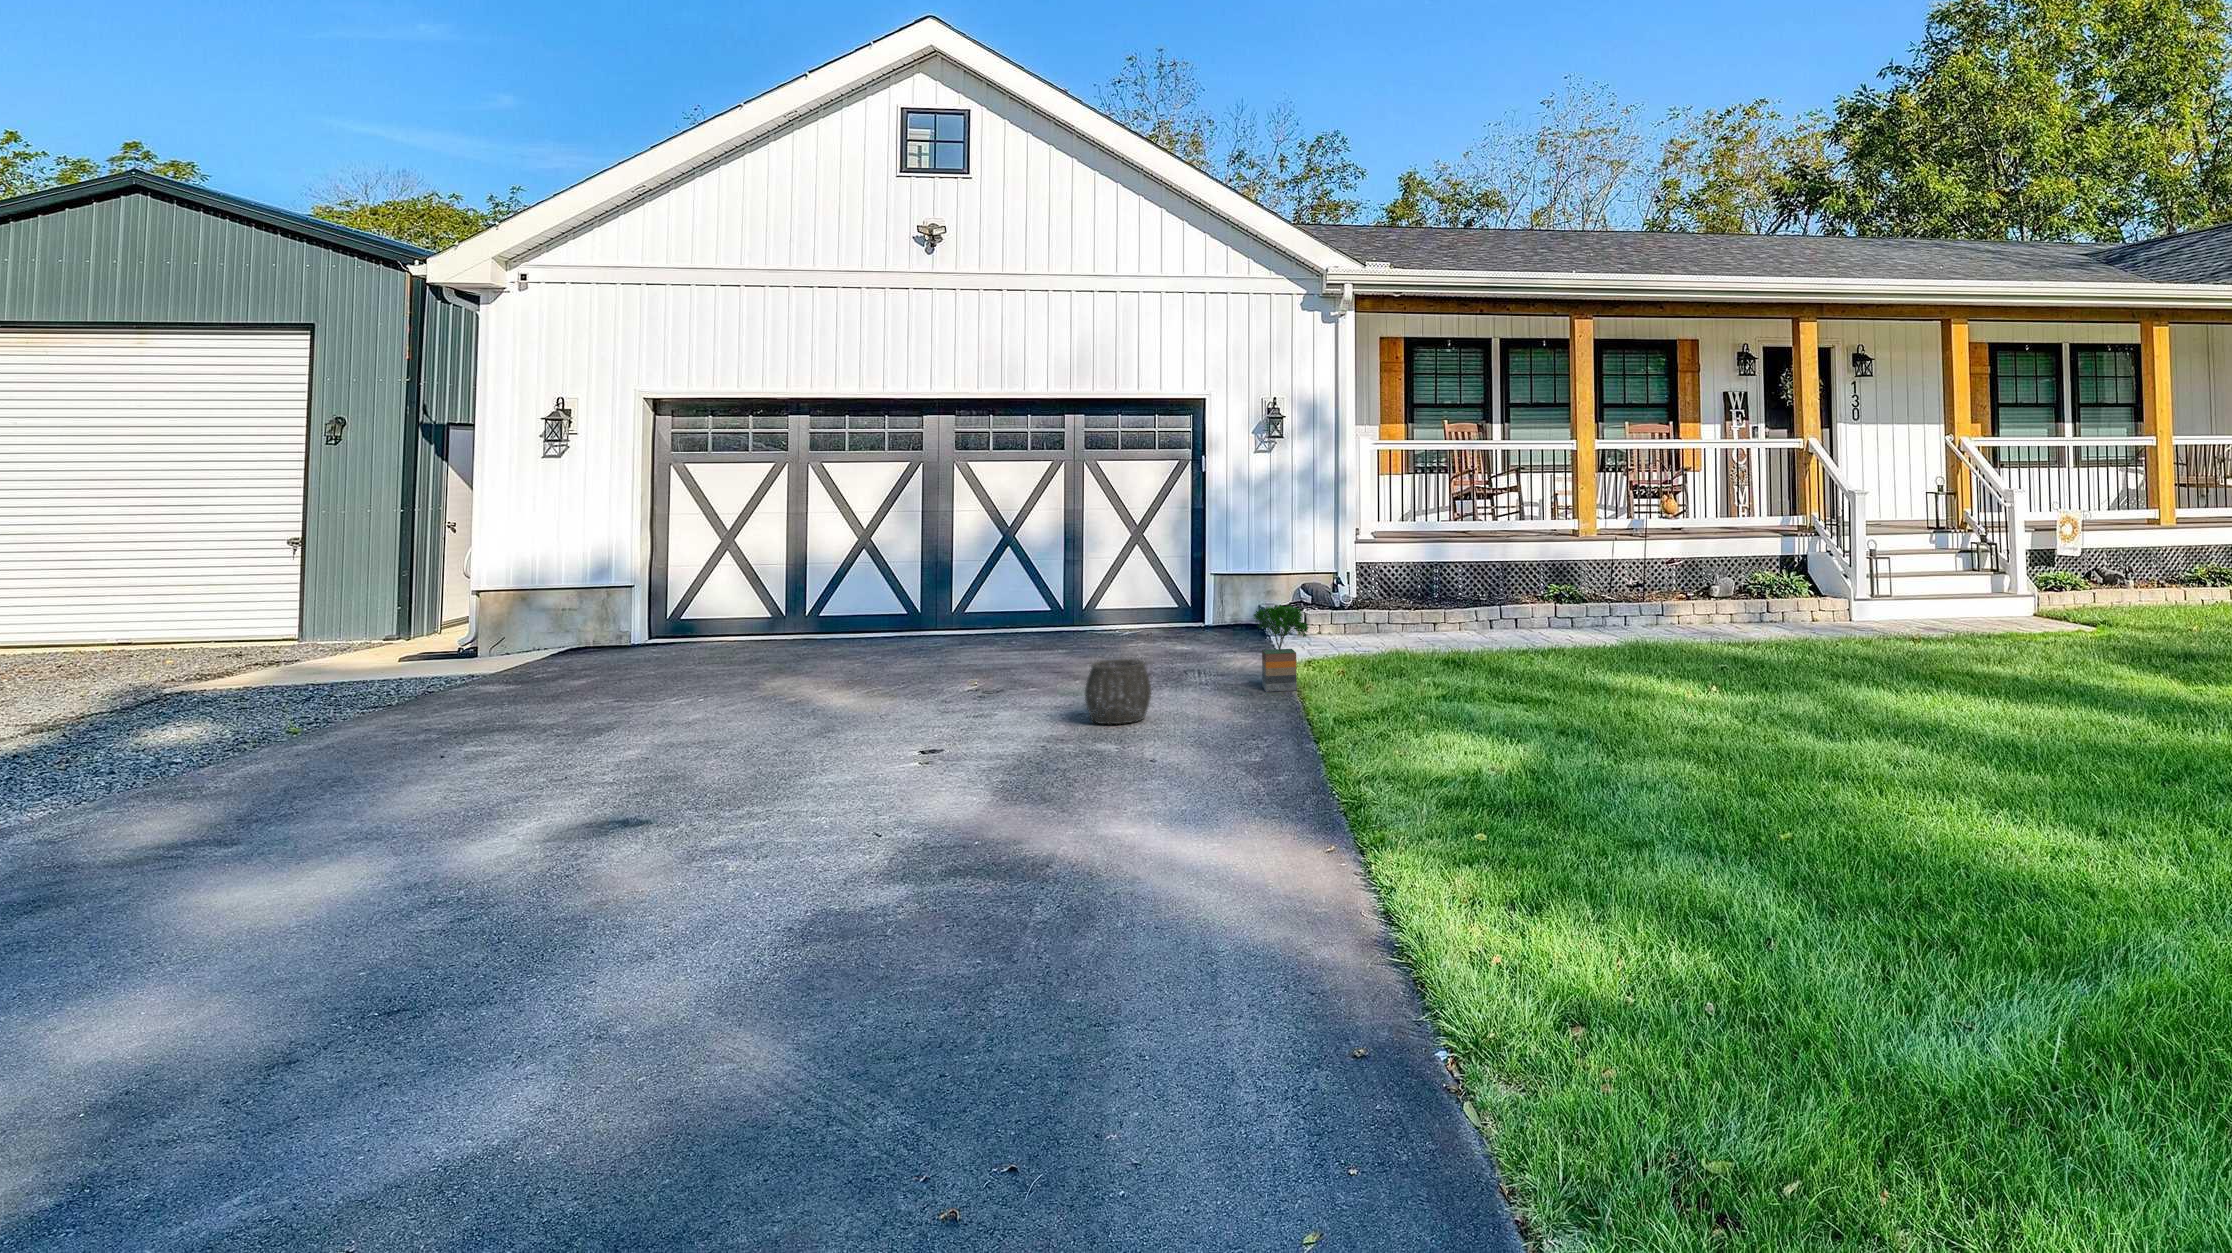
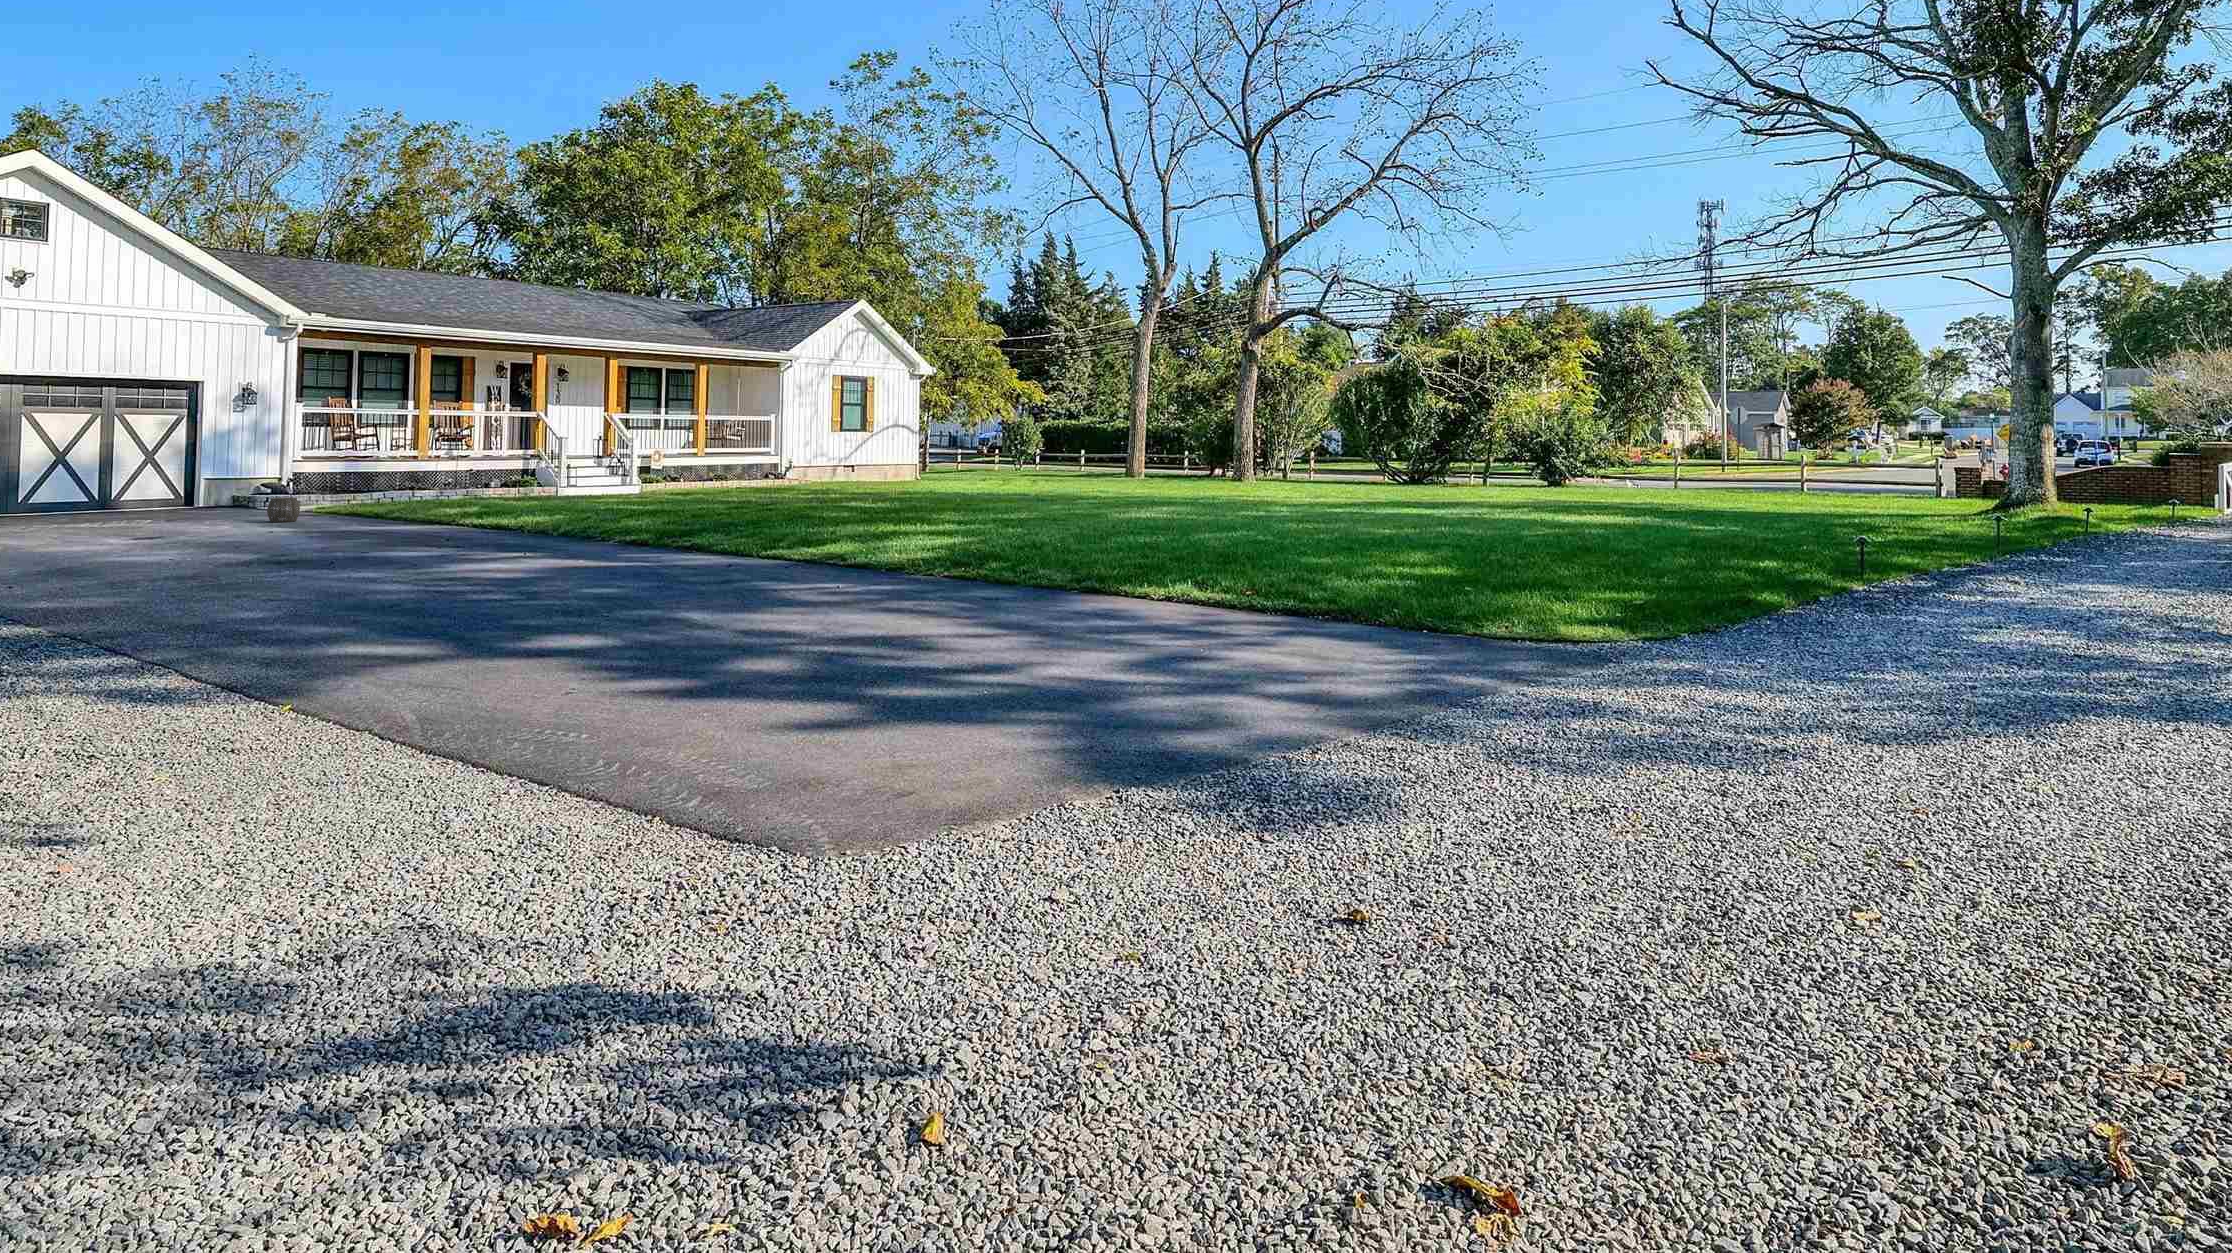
potted tree: present [1253,605,1309,692] -> none [316,479,349,516]

